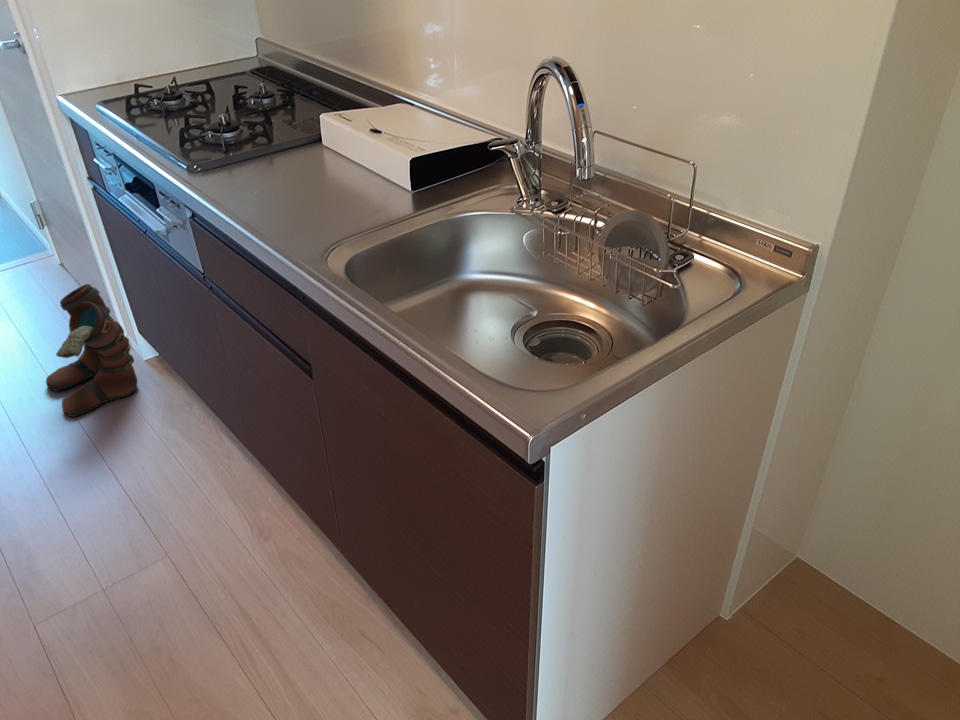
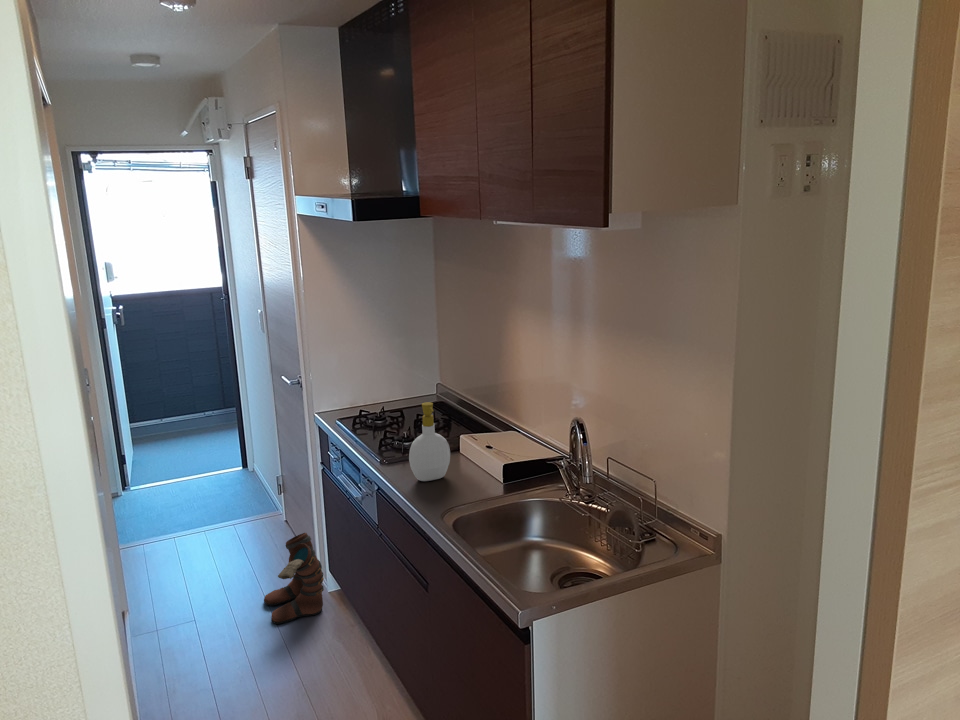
soap bottle: none [239,52,311,198] -> present [409,402,450,481]

